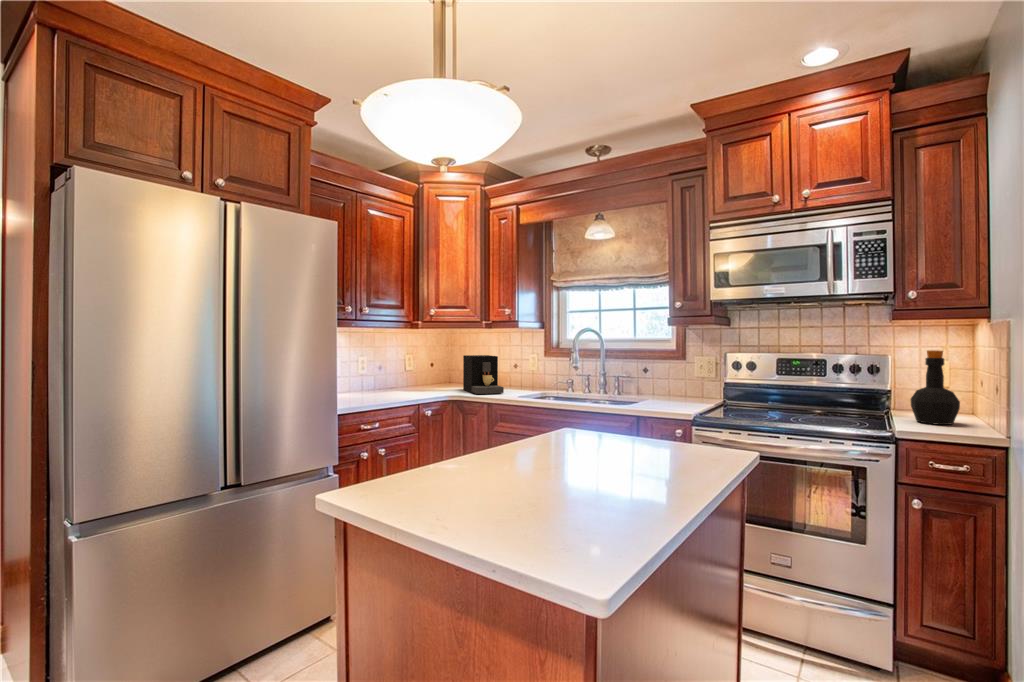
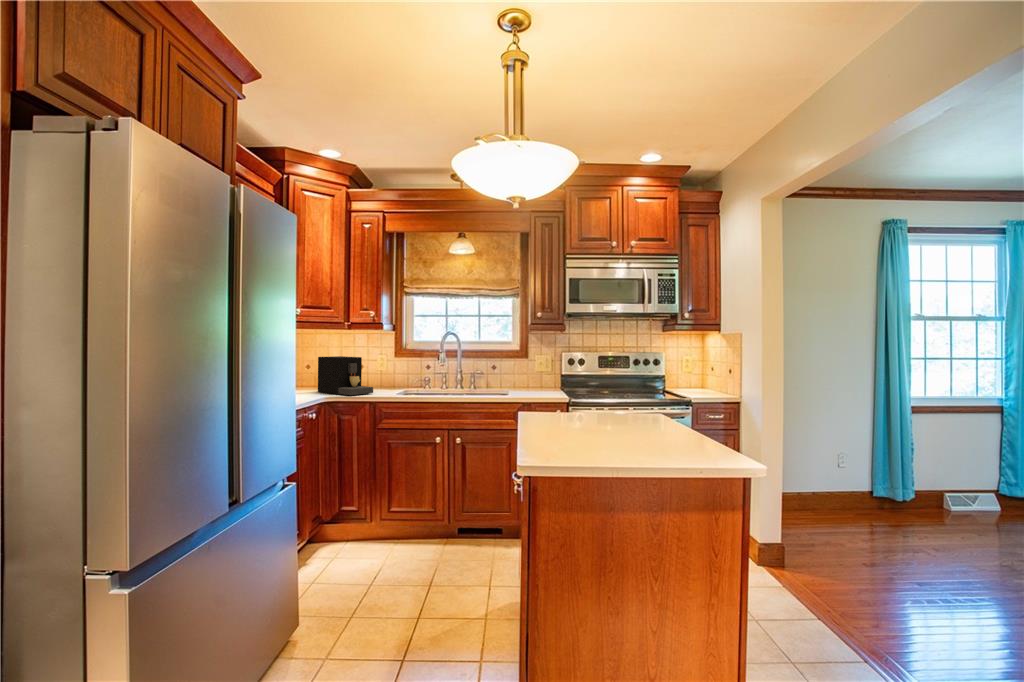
bottle: present [911,350,960,425] -> none [682,350,706,396]

